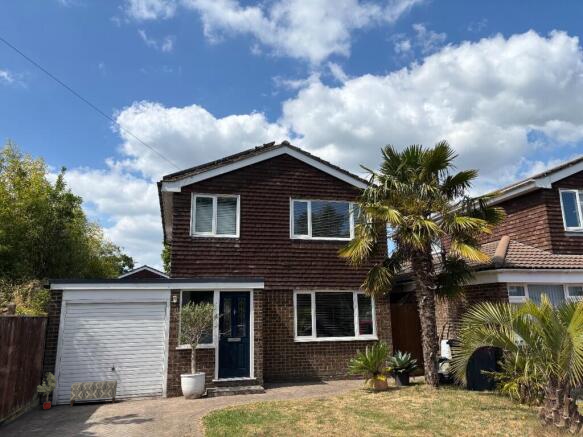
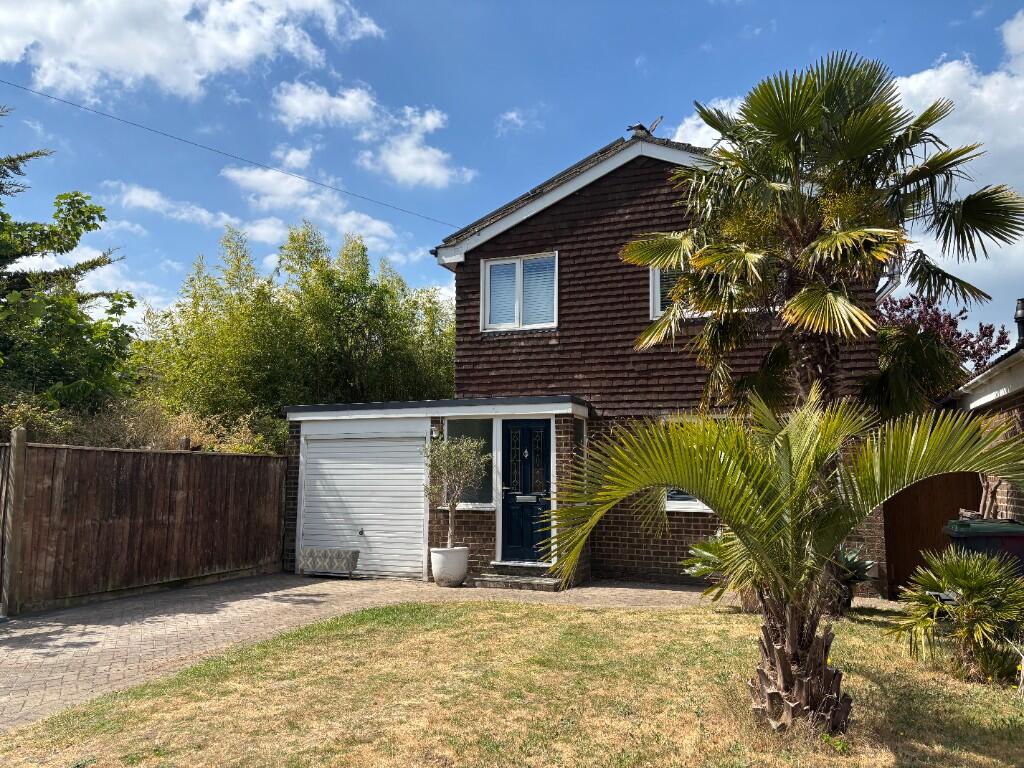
potted tree: present [38,373,57,409] -> none [257,528,289,576]

